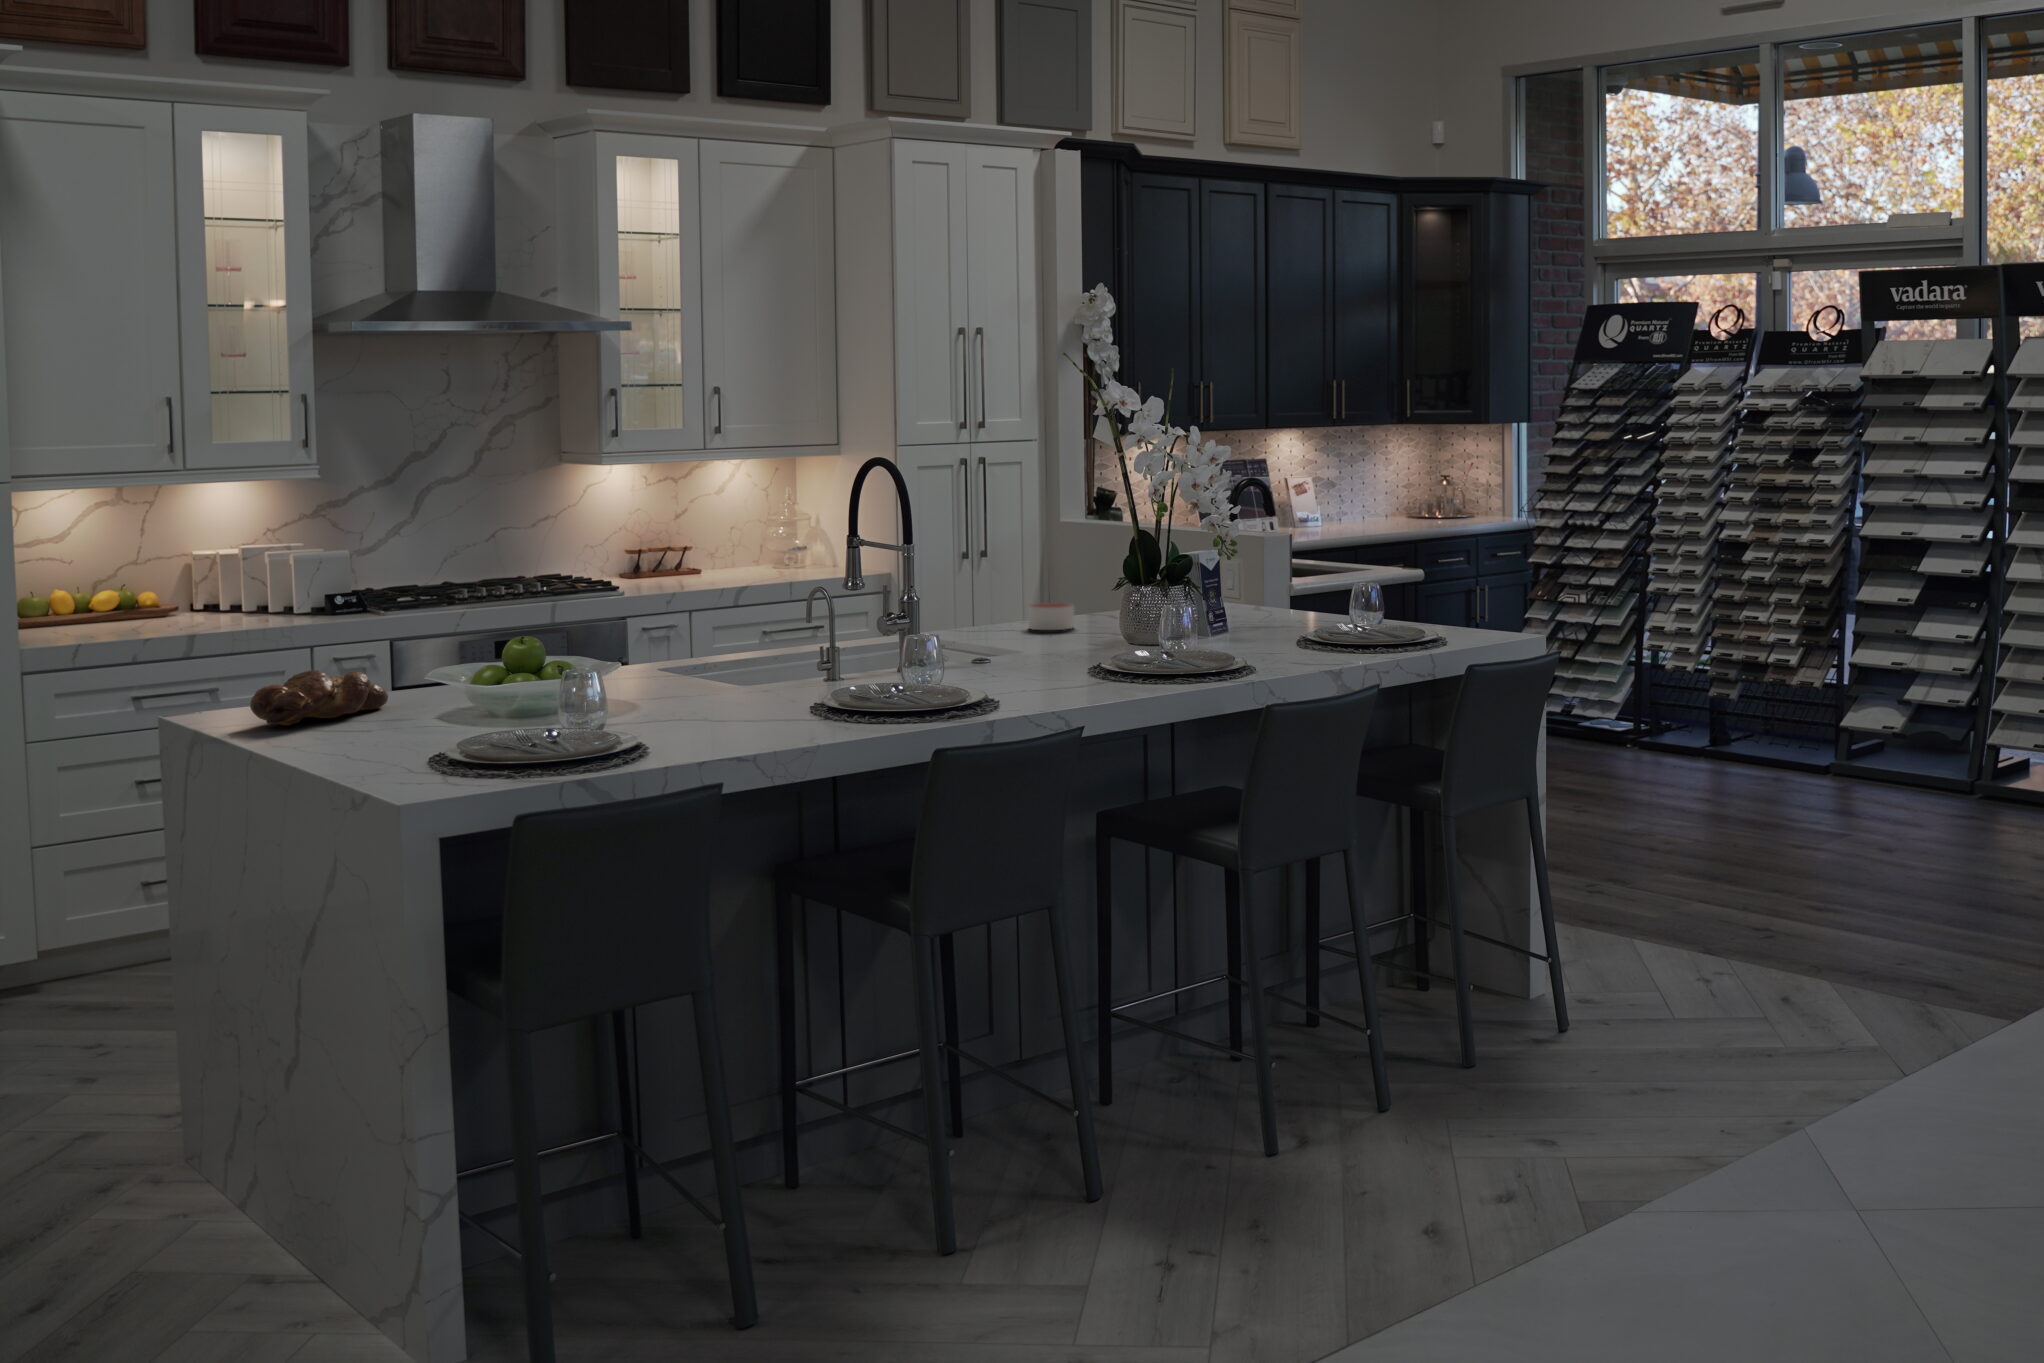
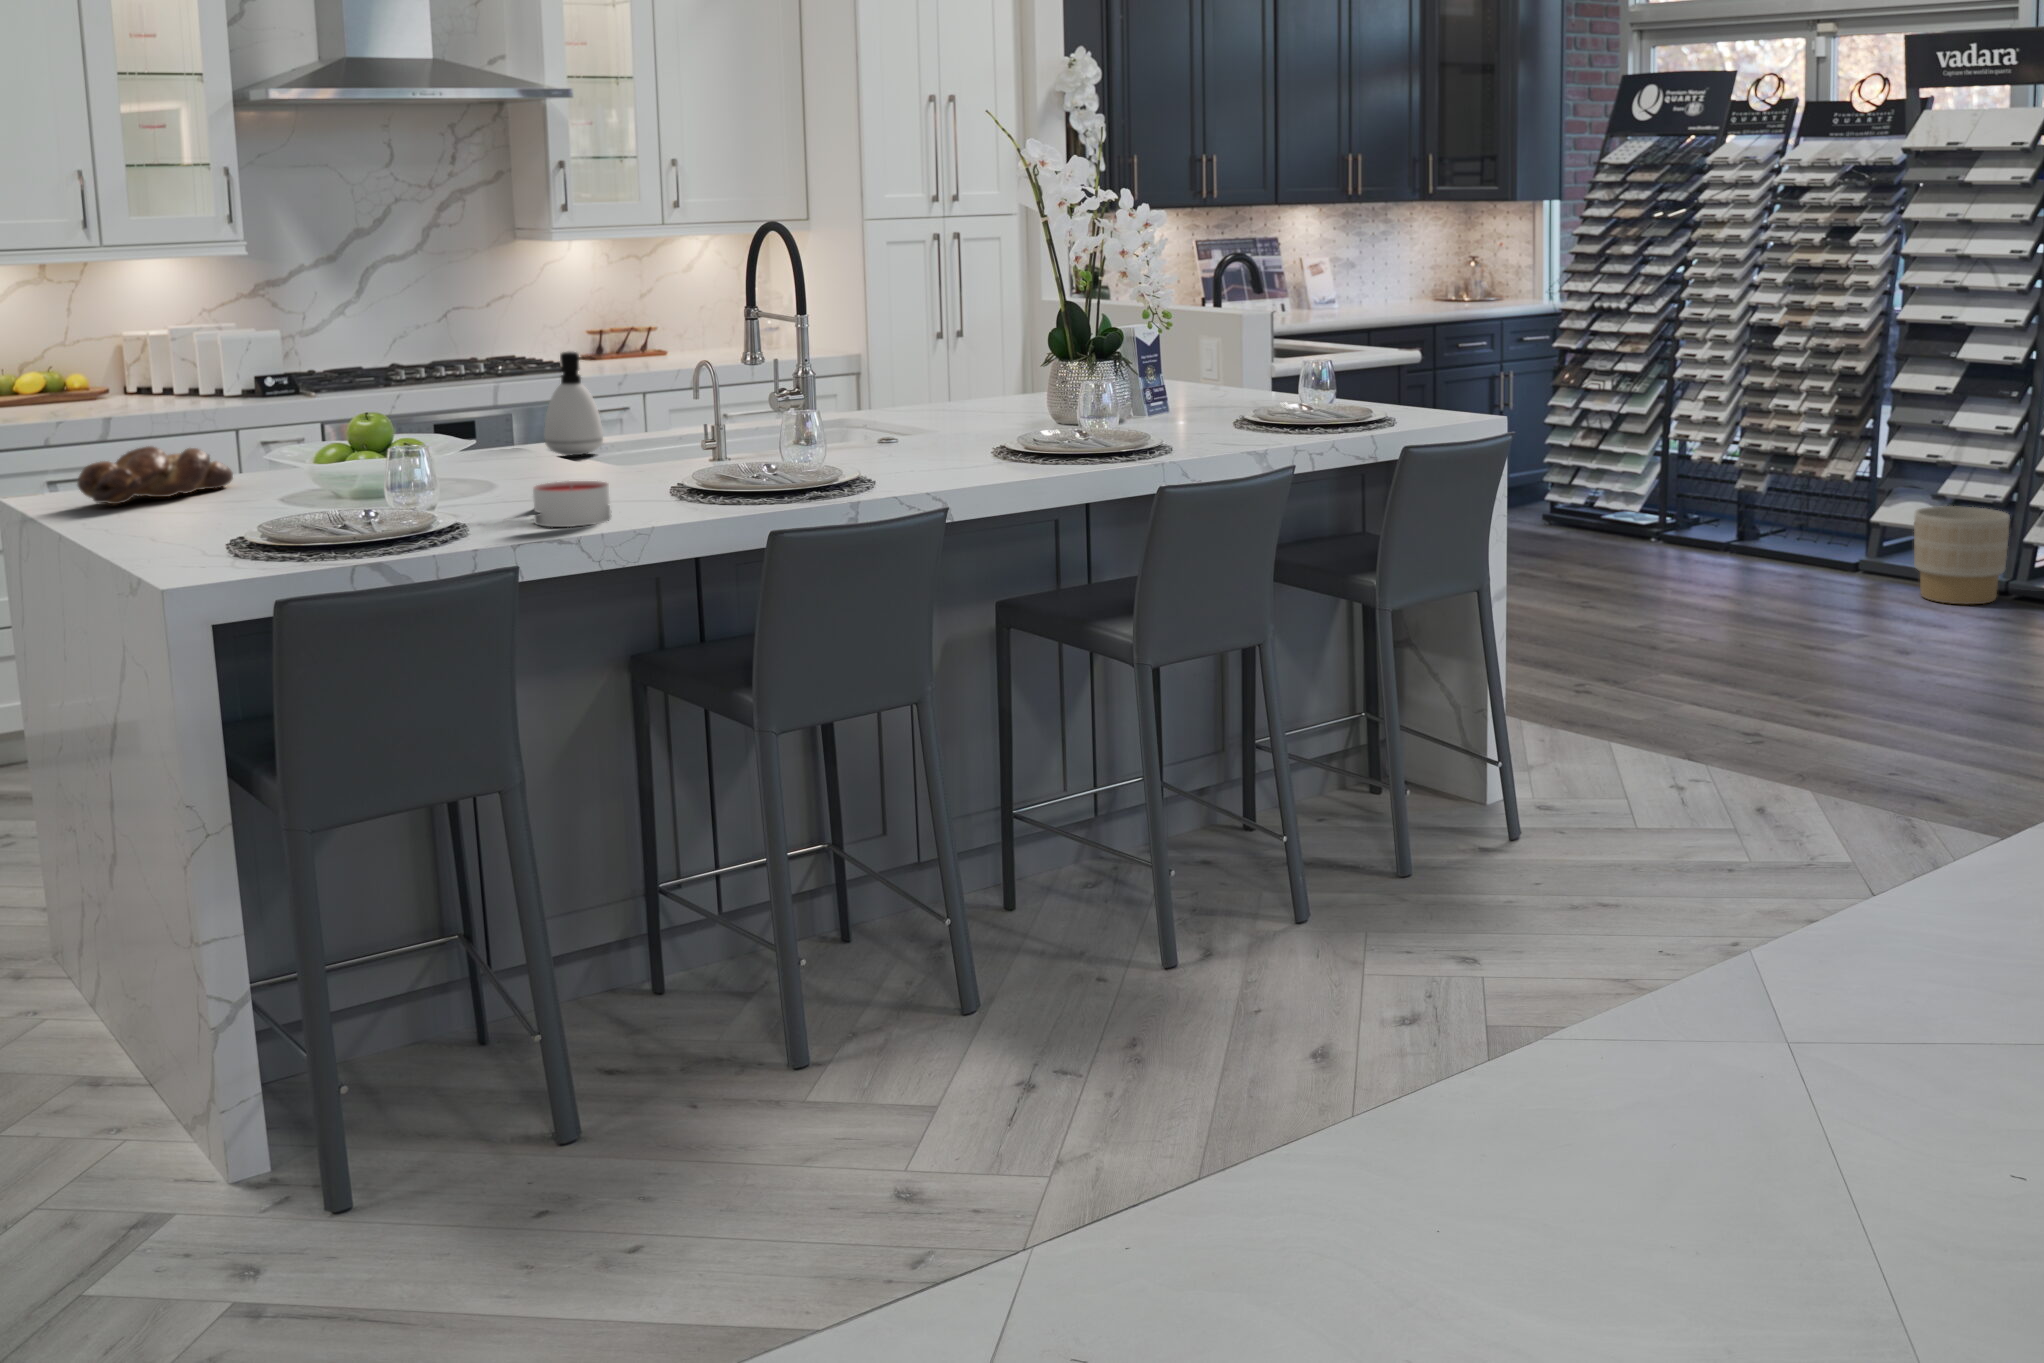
soap dispenser: none [658,577,712,674] -> present [544,352,603,455]
candle: present [1028,603,1074,630] -> present [533,481,610,527]
planter: none [1886,712,1975,805] -> present [1914,506,2010,604]

